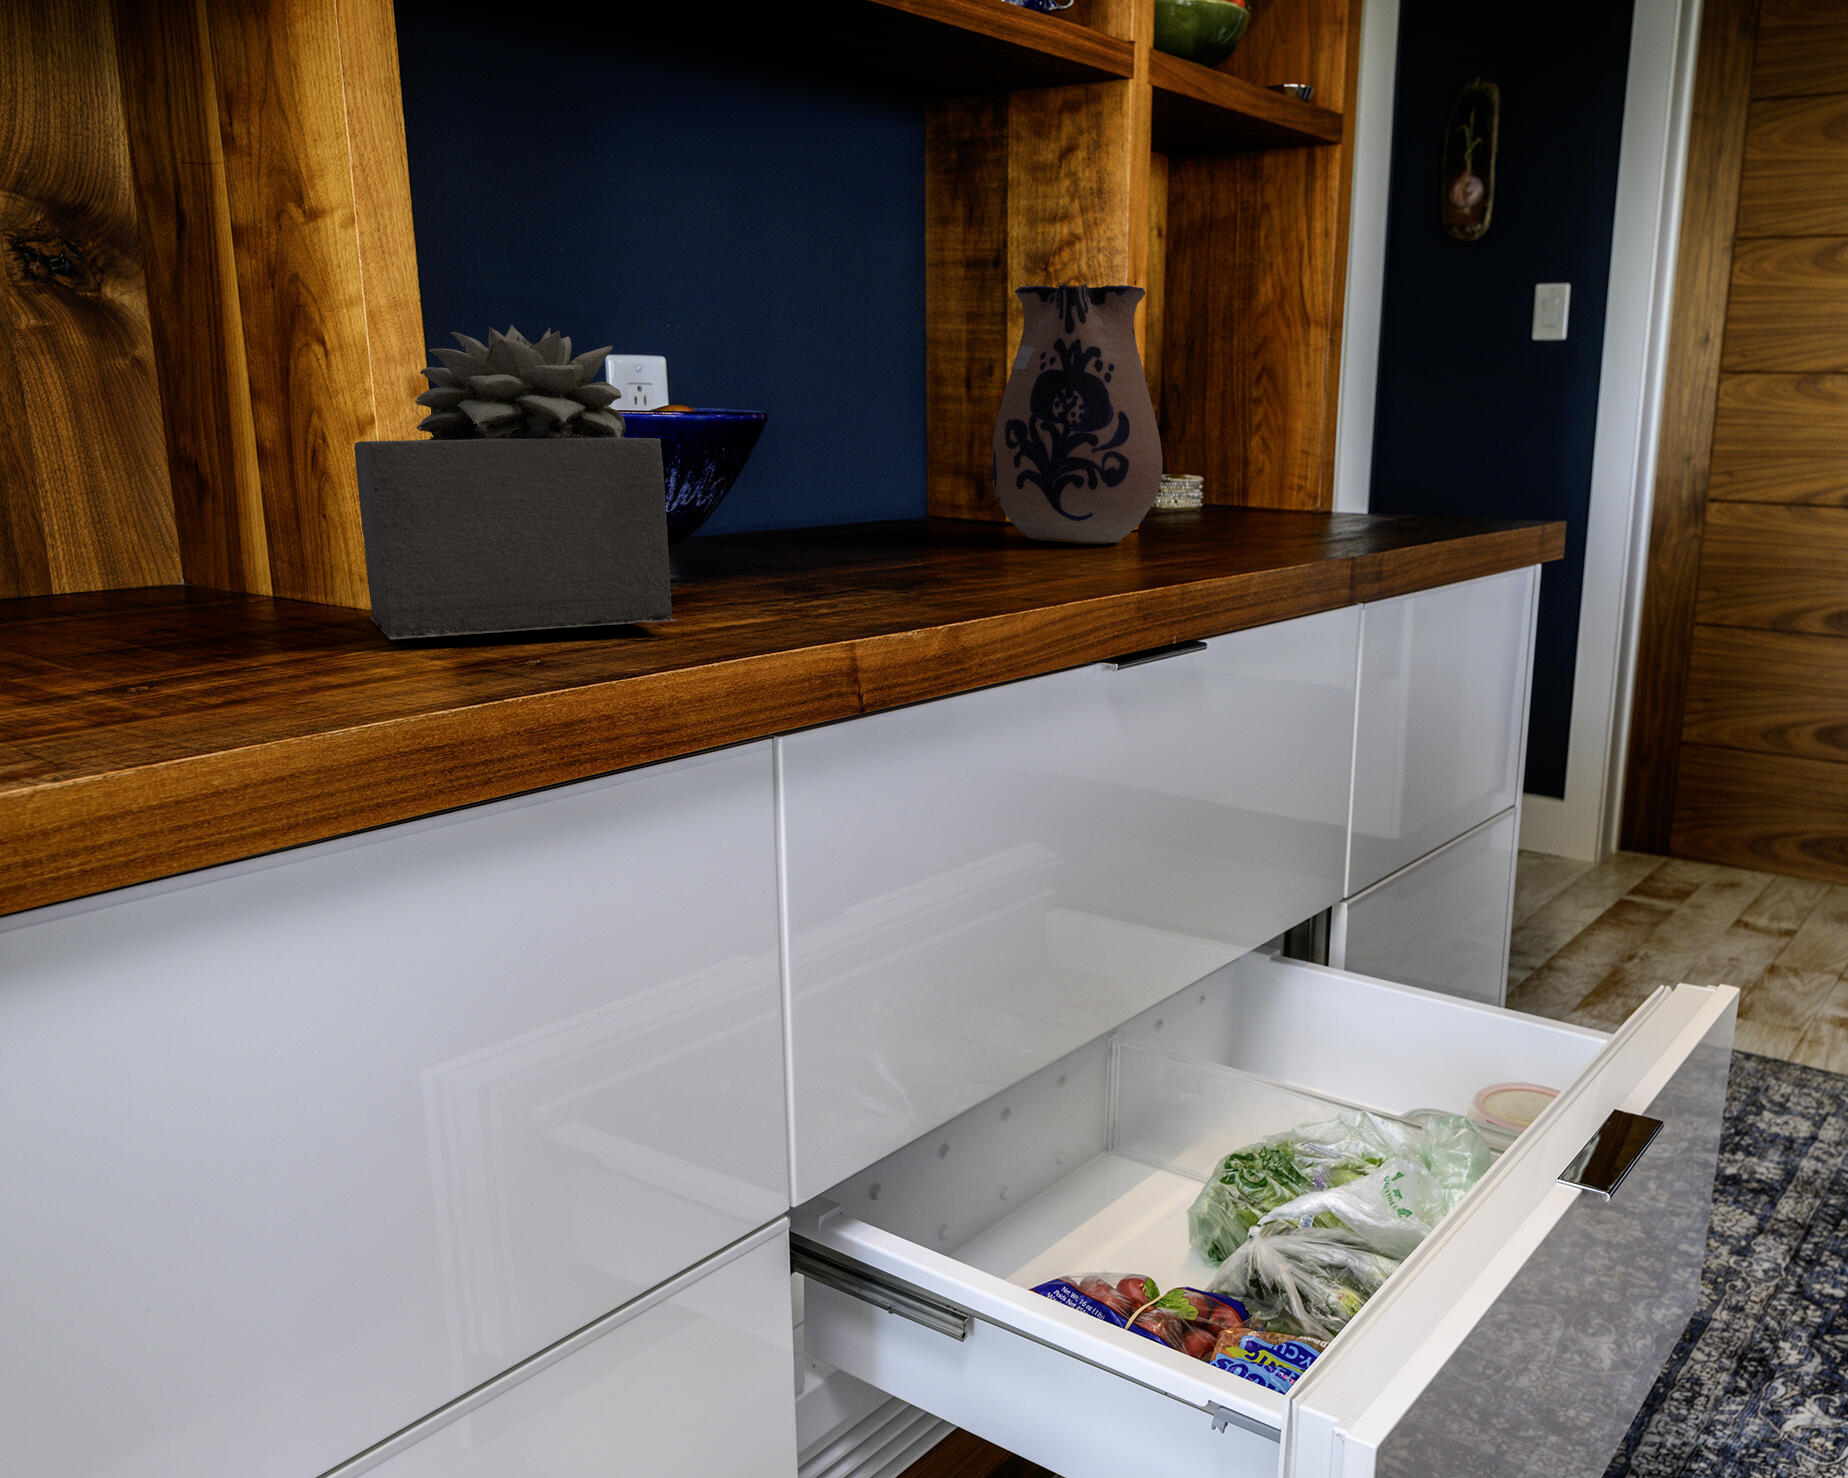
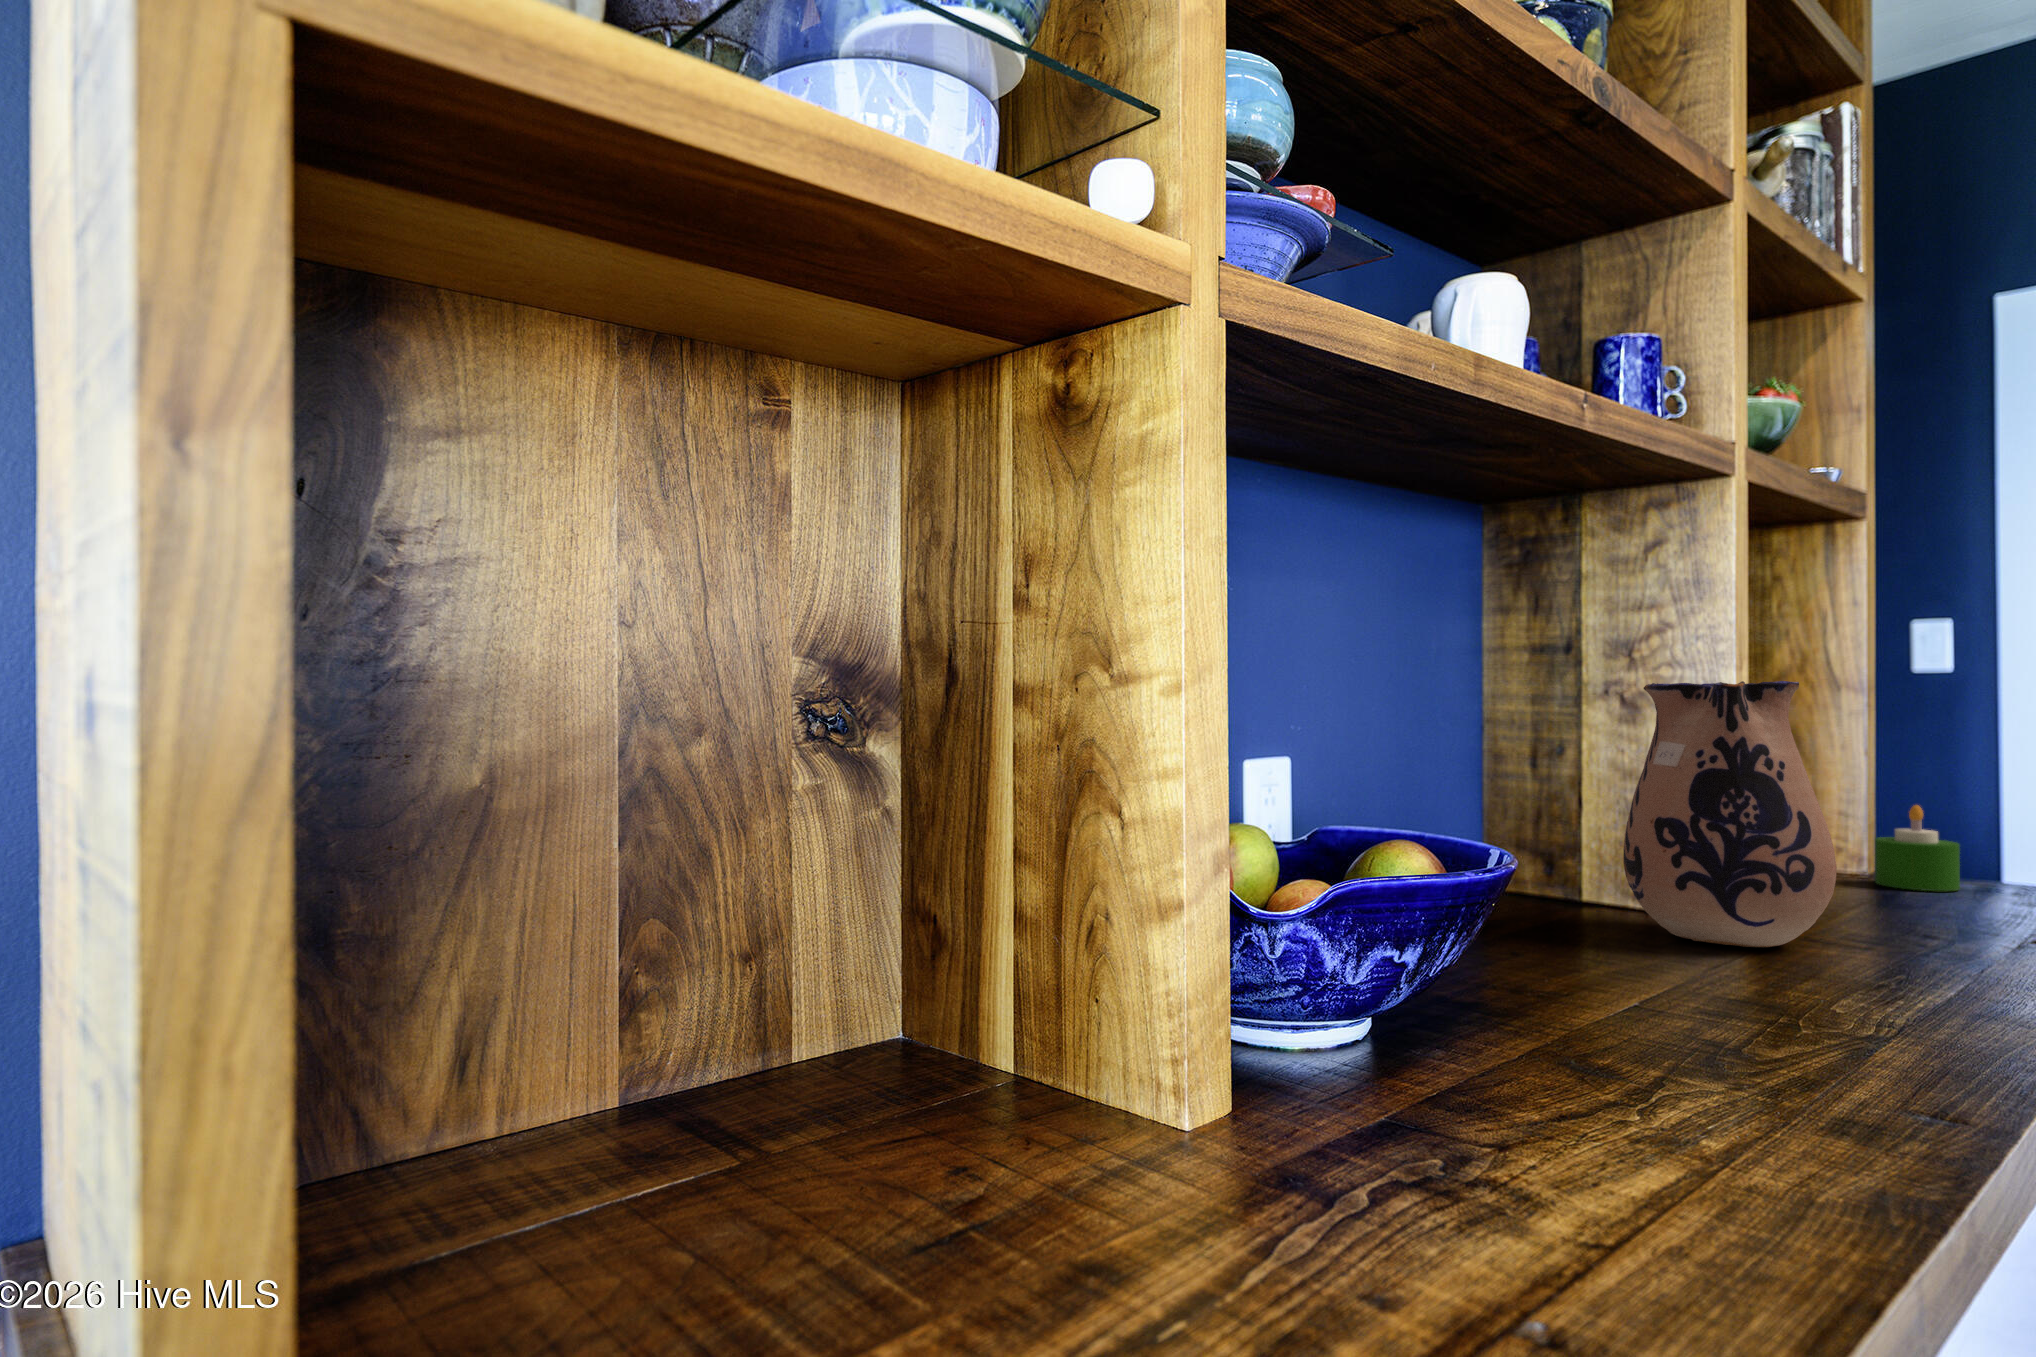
succulent plant: present [354,325,677,639] -> none [1167,804,1616,1251]
candle: none [1297,437,1365,520] -> present [1875,805,1960,891]

